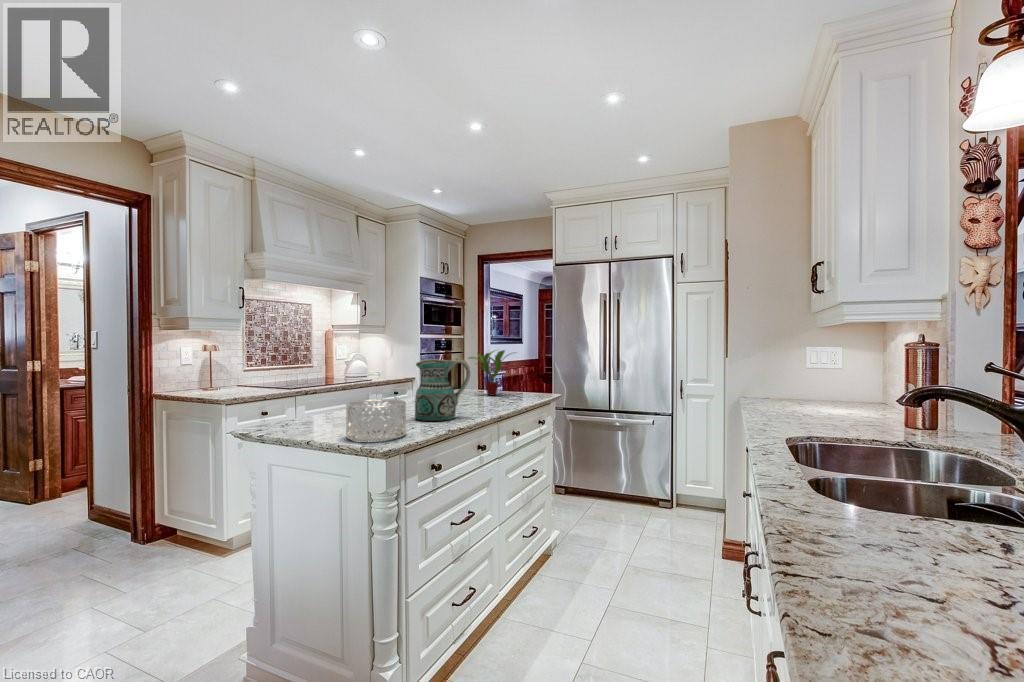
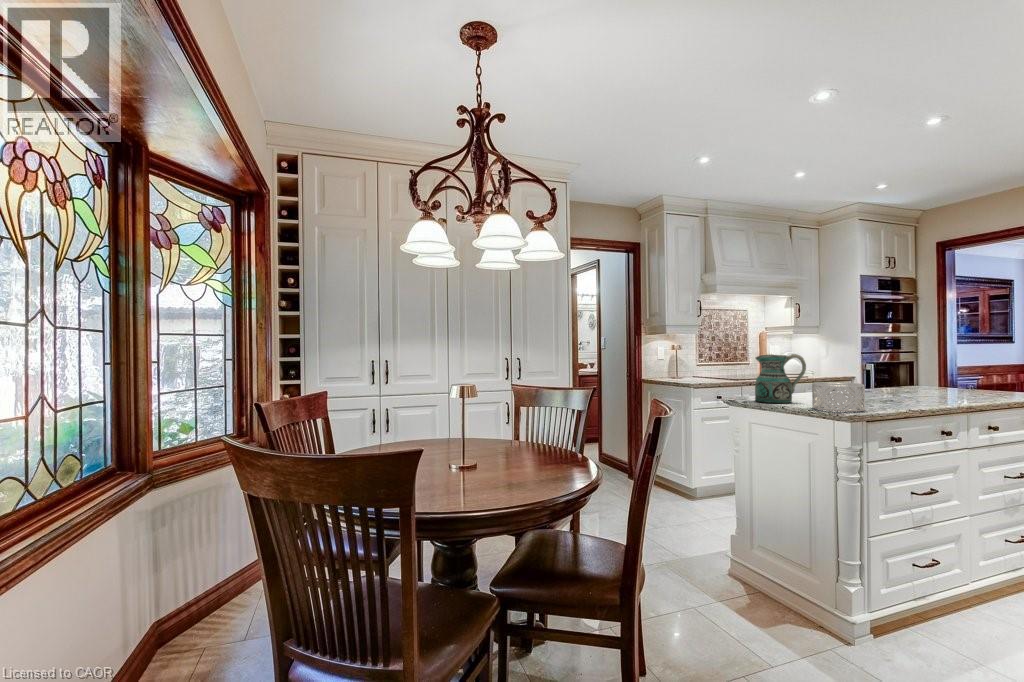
potted plant: present [468,350,516,395] -> none [925,346,997,394]
ceramic pitcher: present [415,359,470,421] -> present [755,354,806,403]

